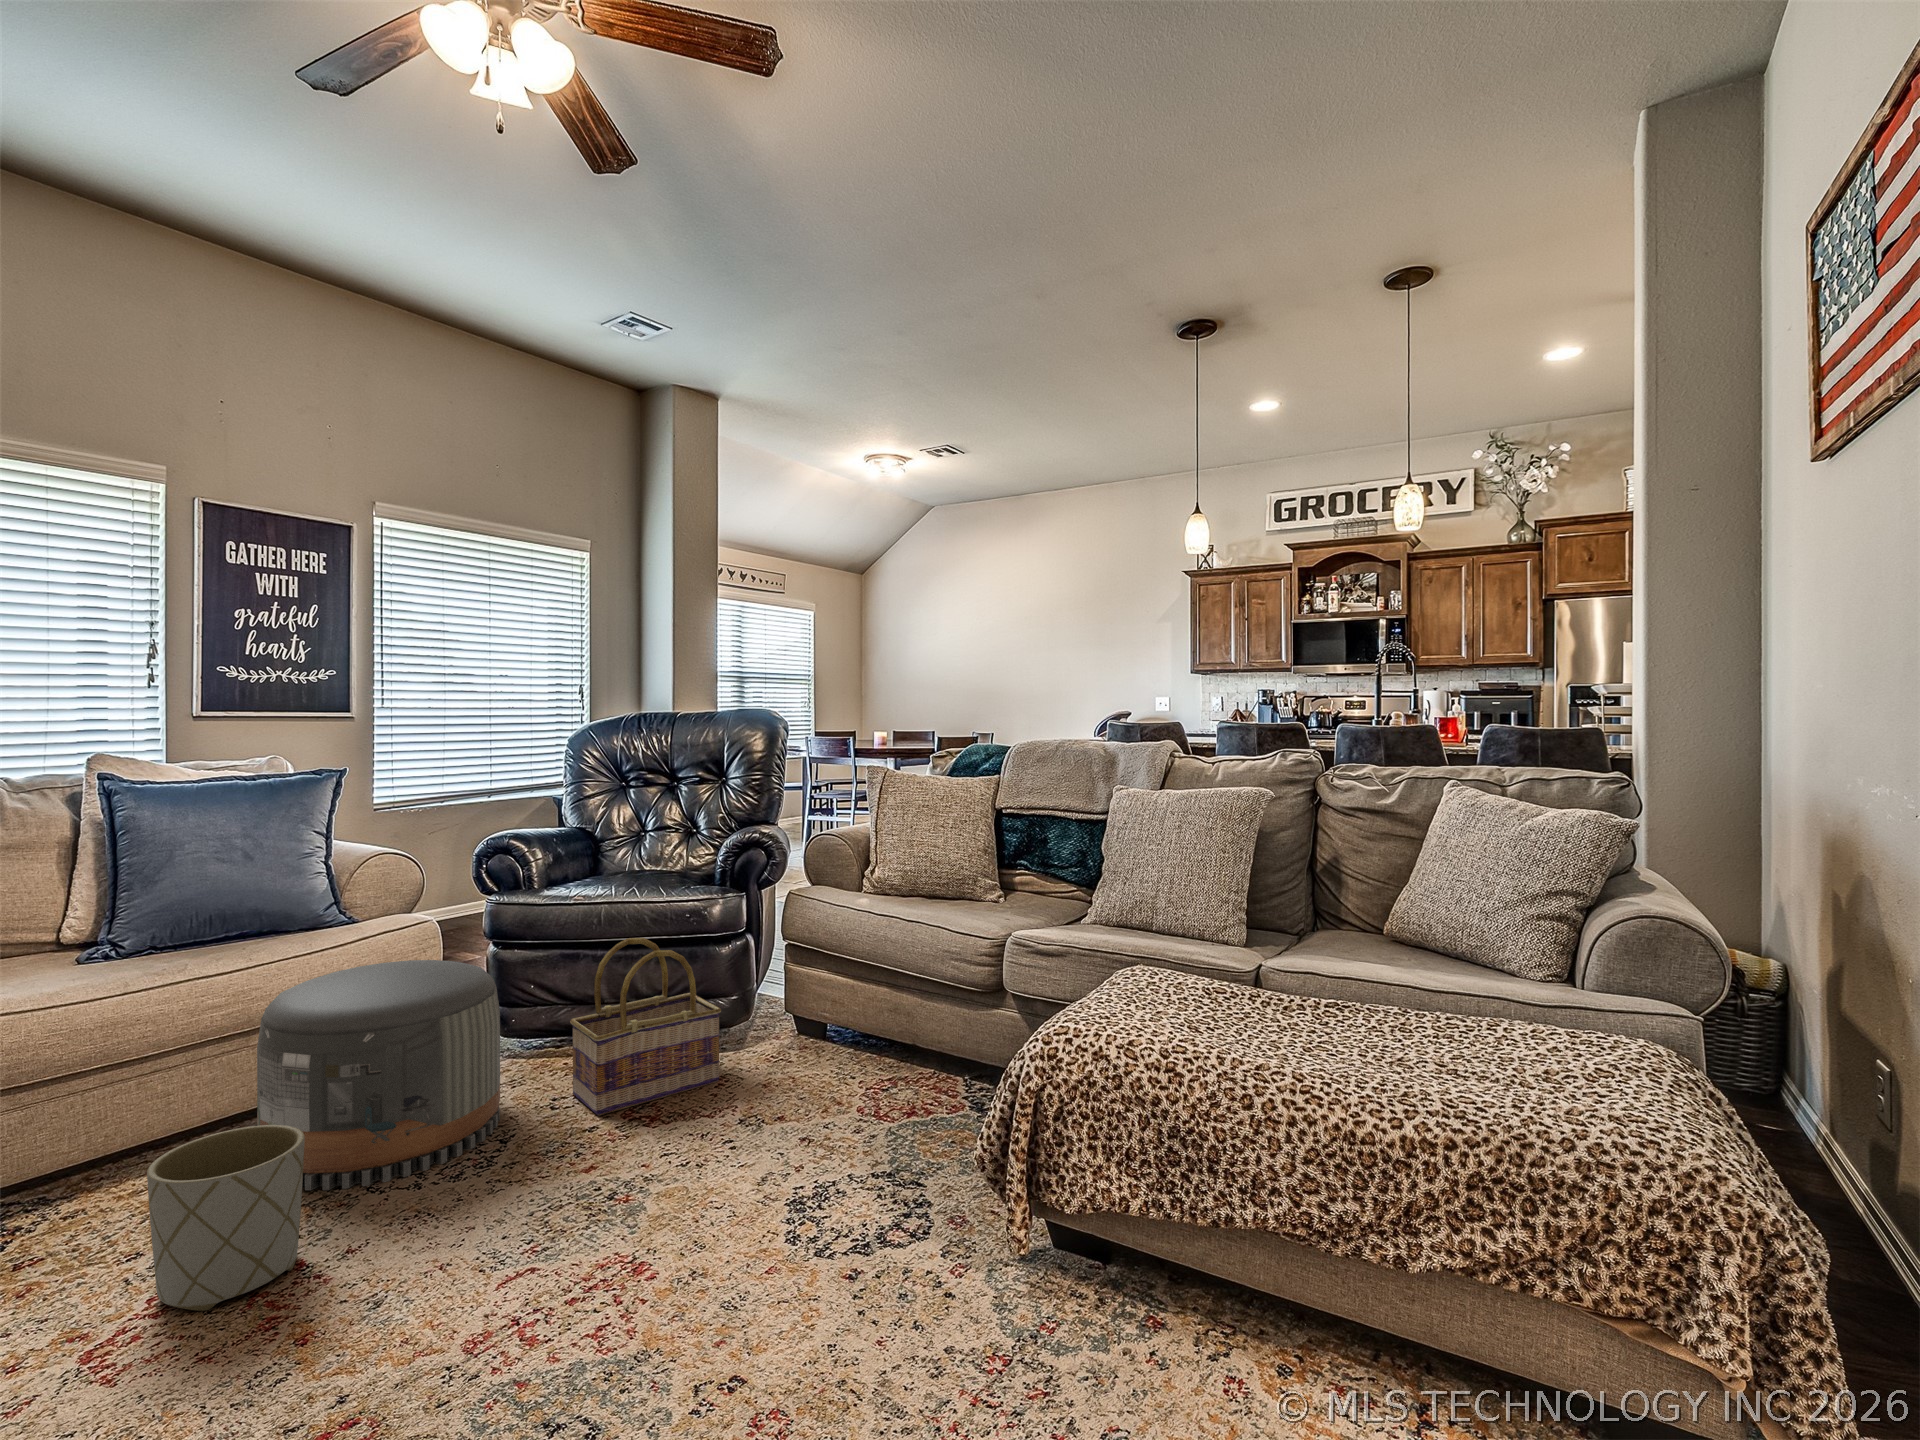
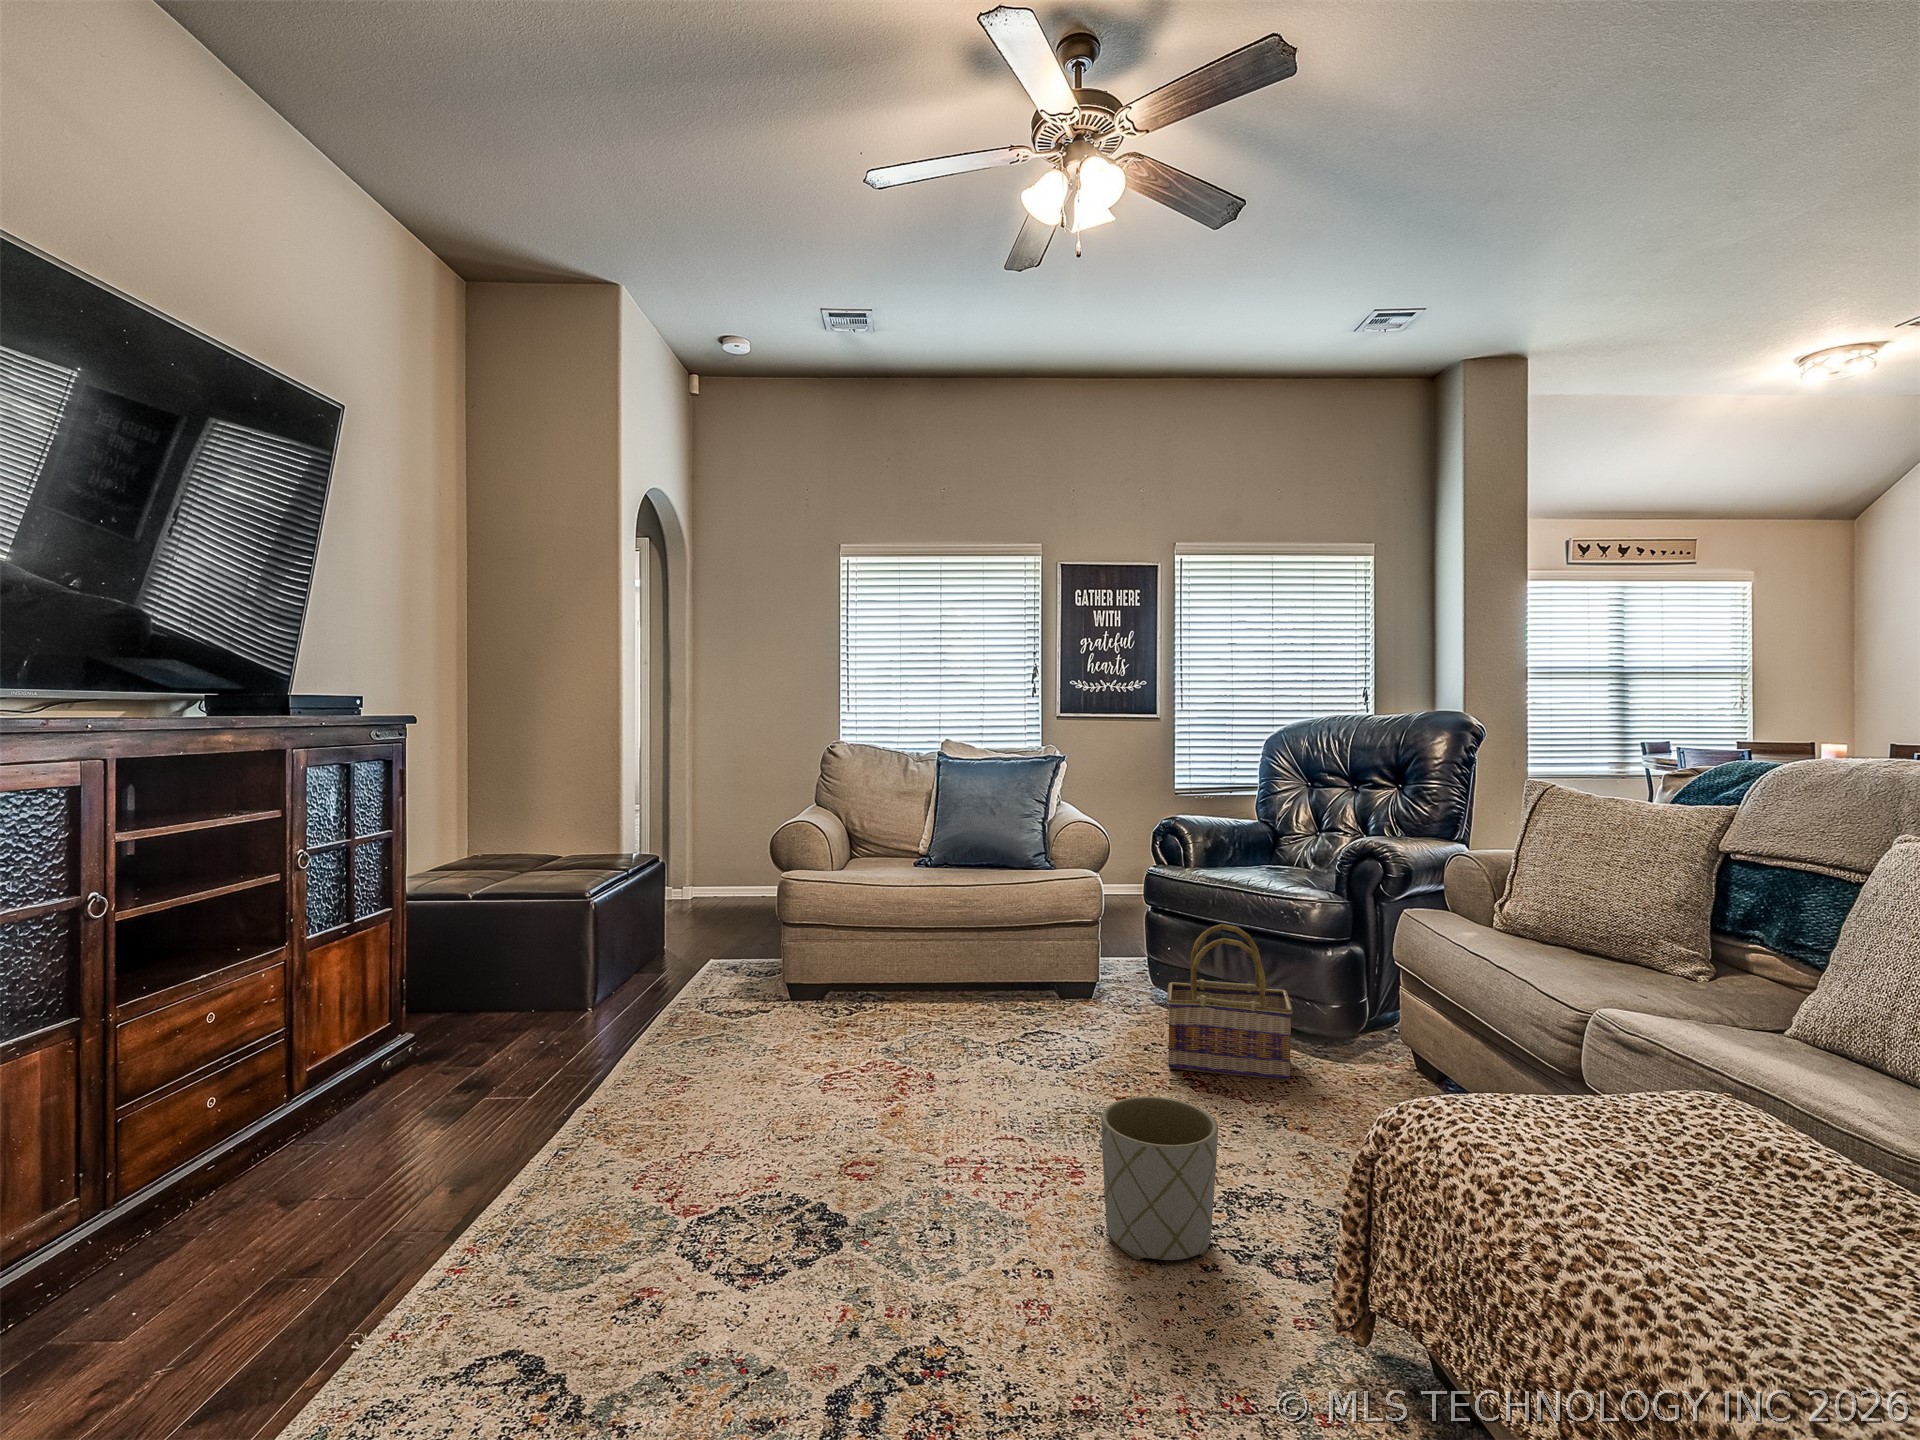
pouf: present [257,960,500,1190] -> none [964,903,1116,1060]
planter: present [147,1125,305,1311] -> present [1101,1097,1218,1260]

